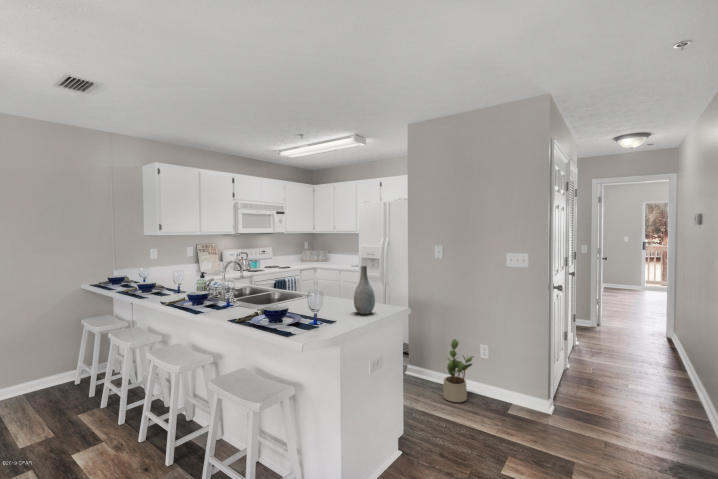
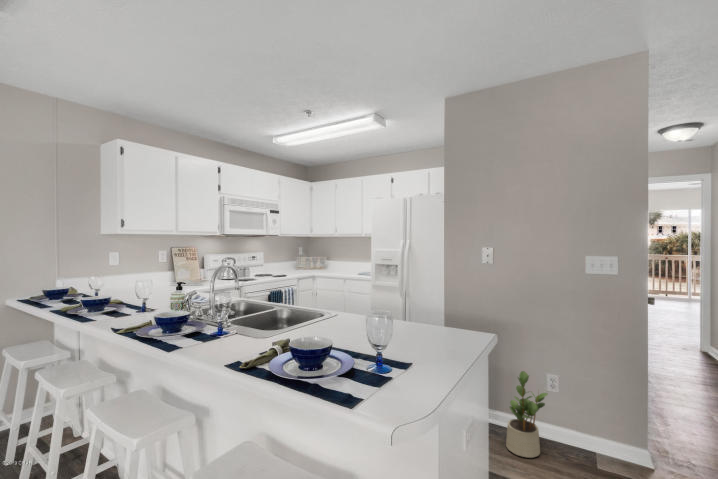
vase: present [354,265,375,314] -> none [424,271,458,349]

